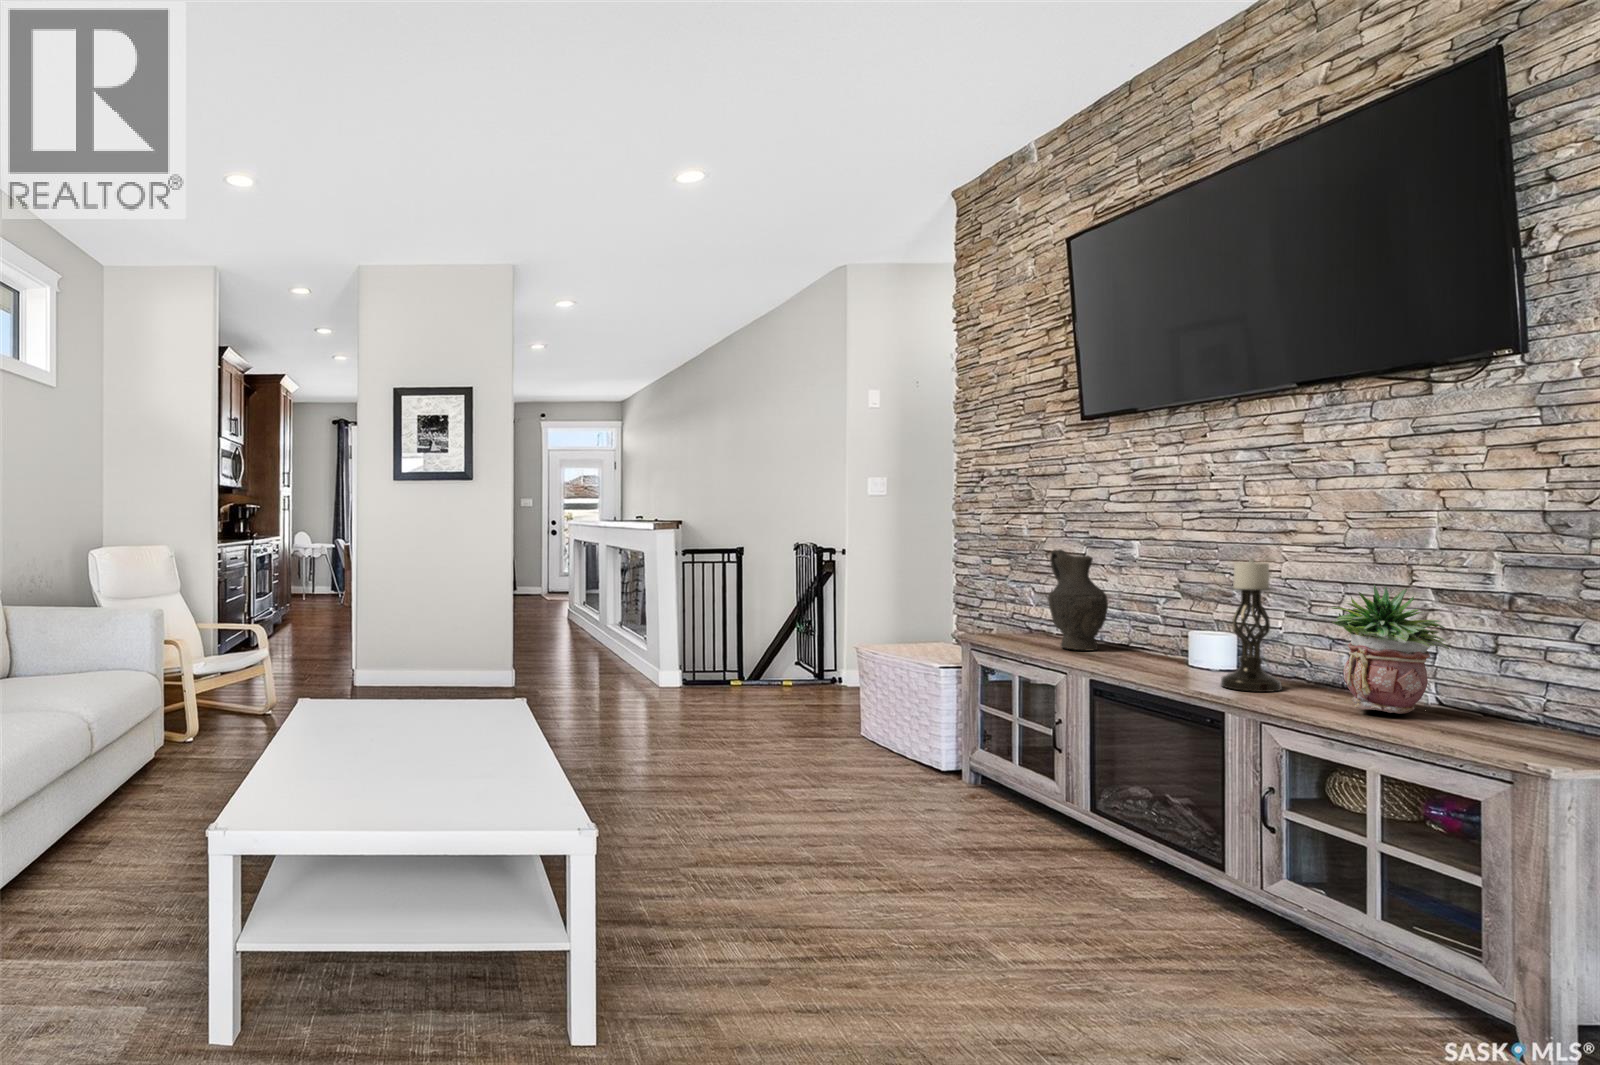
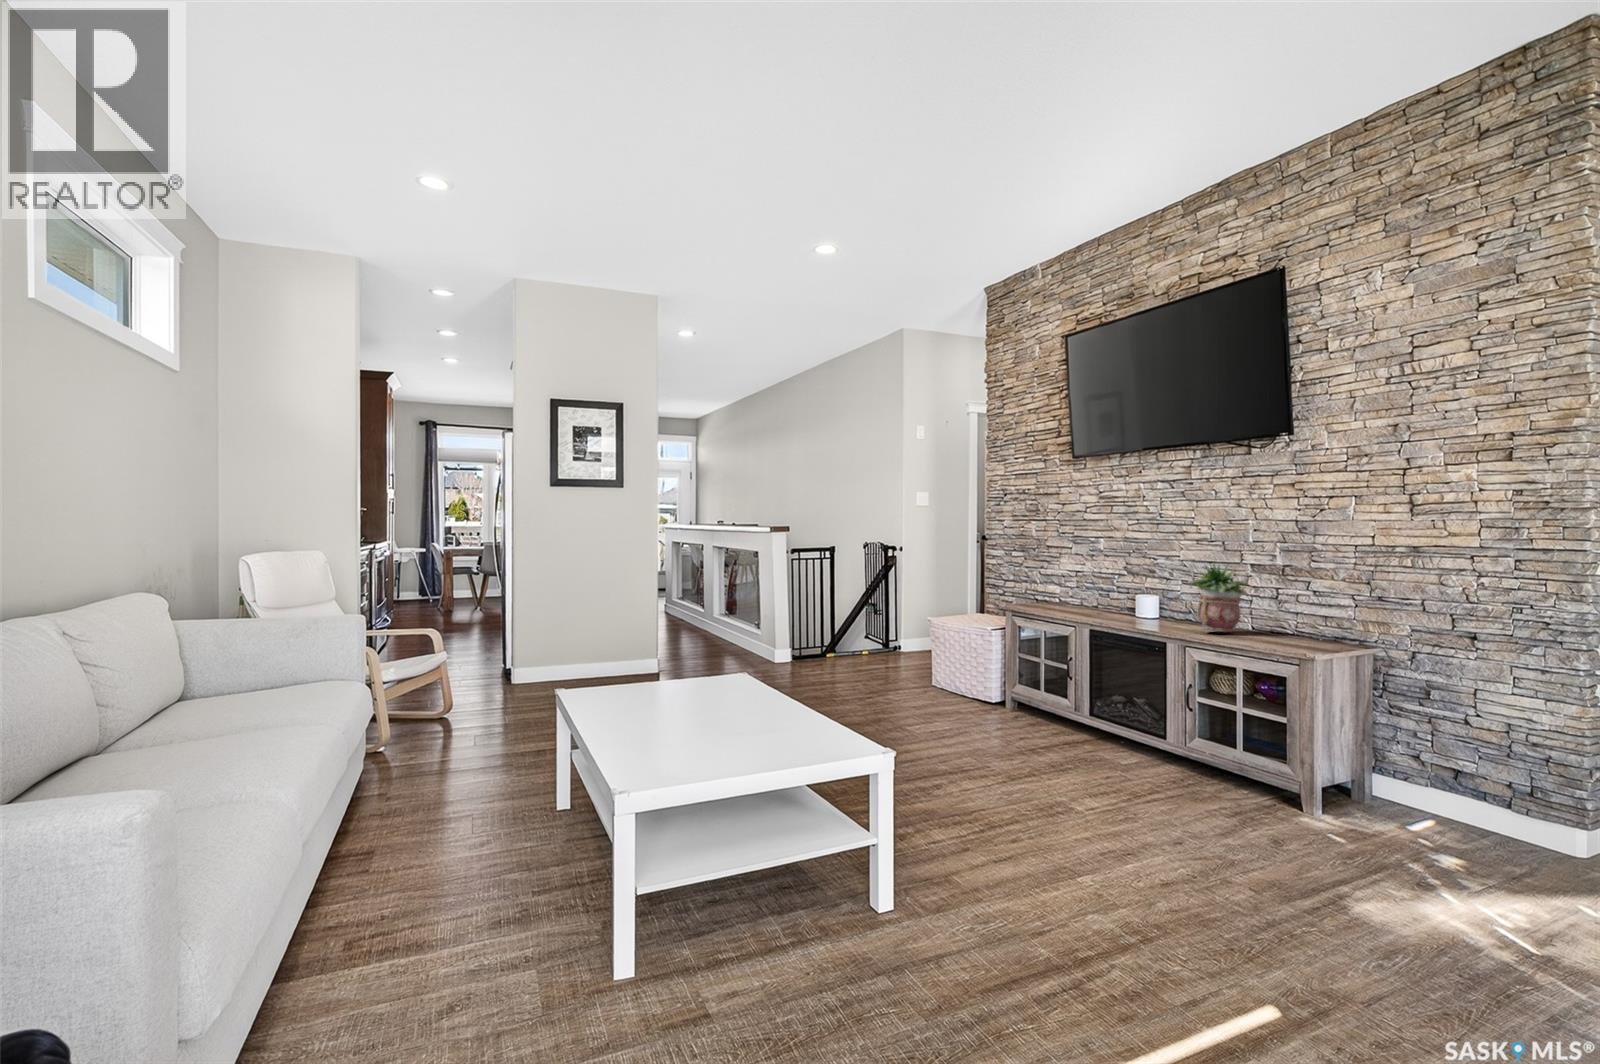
decorative vase: present [1048,549,1108,650] -> none [1045,544,1084,610]
candle holder: present [1221,558,1282,692] -> none [1139,548,1174,626]

